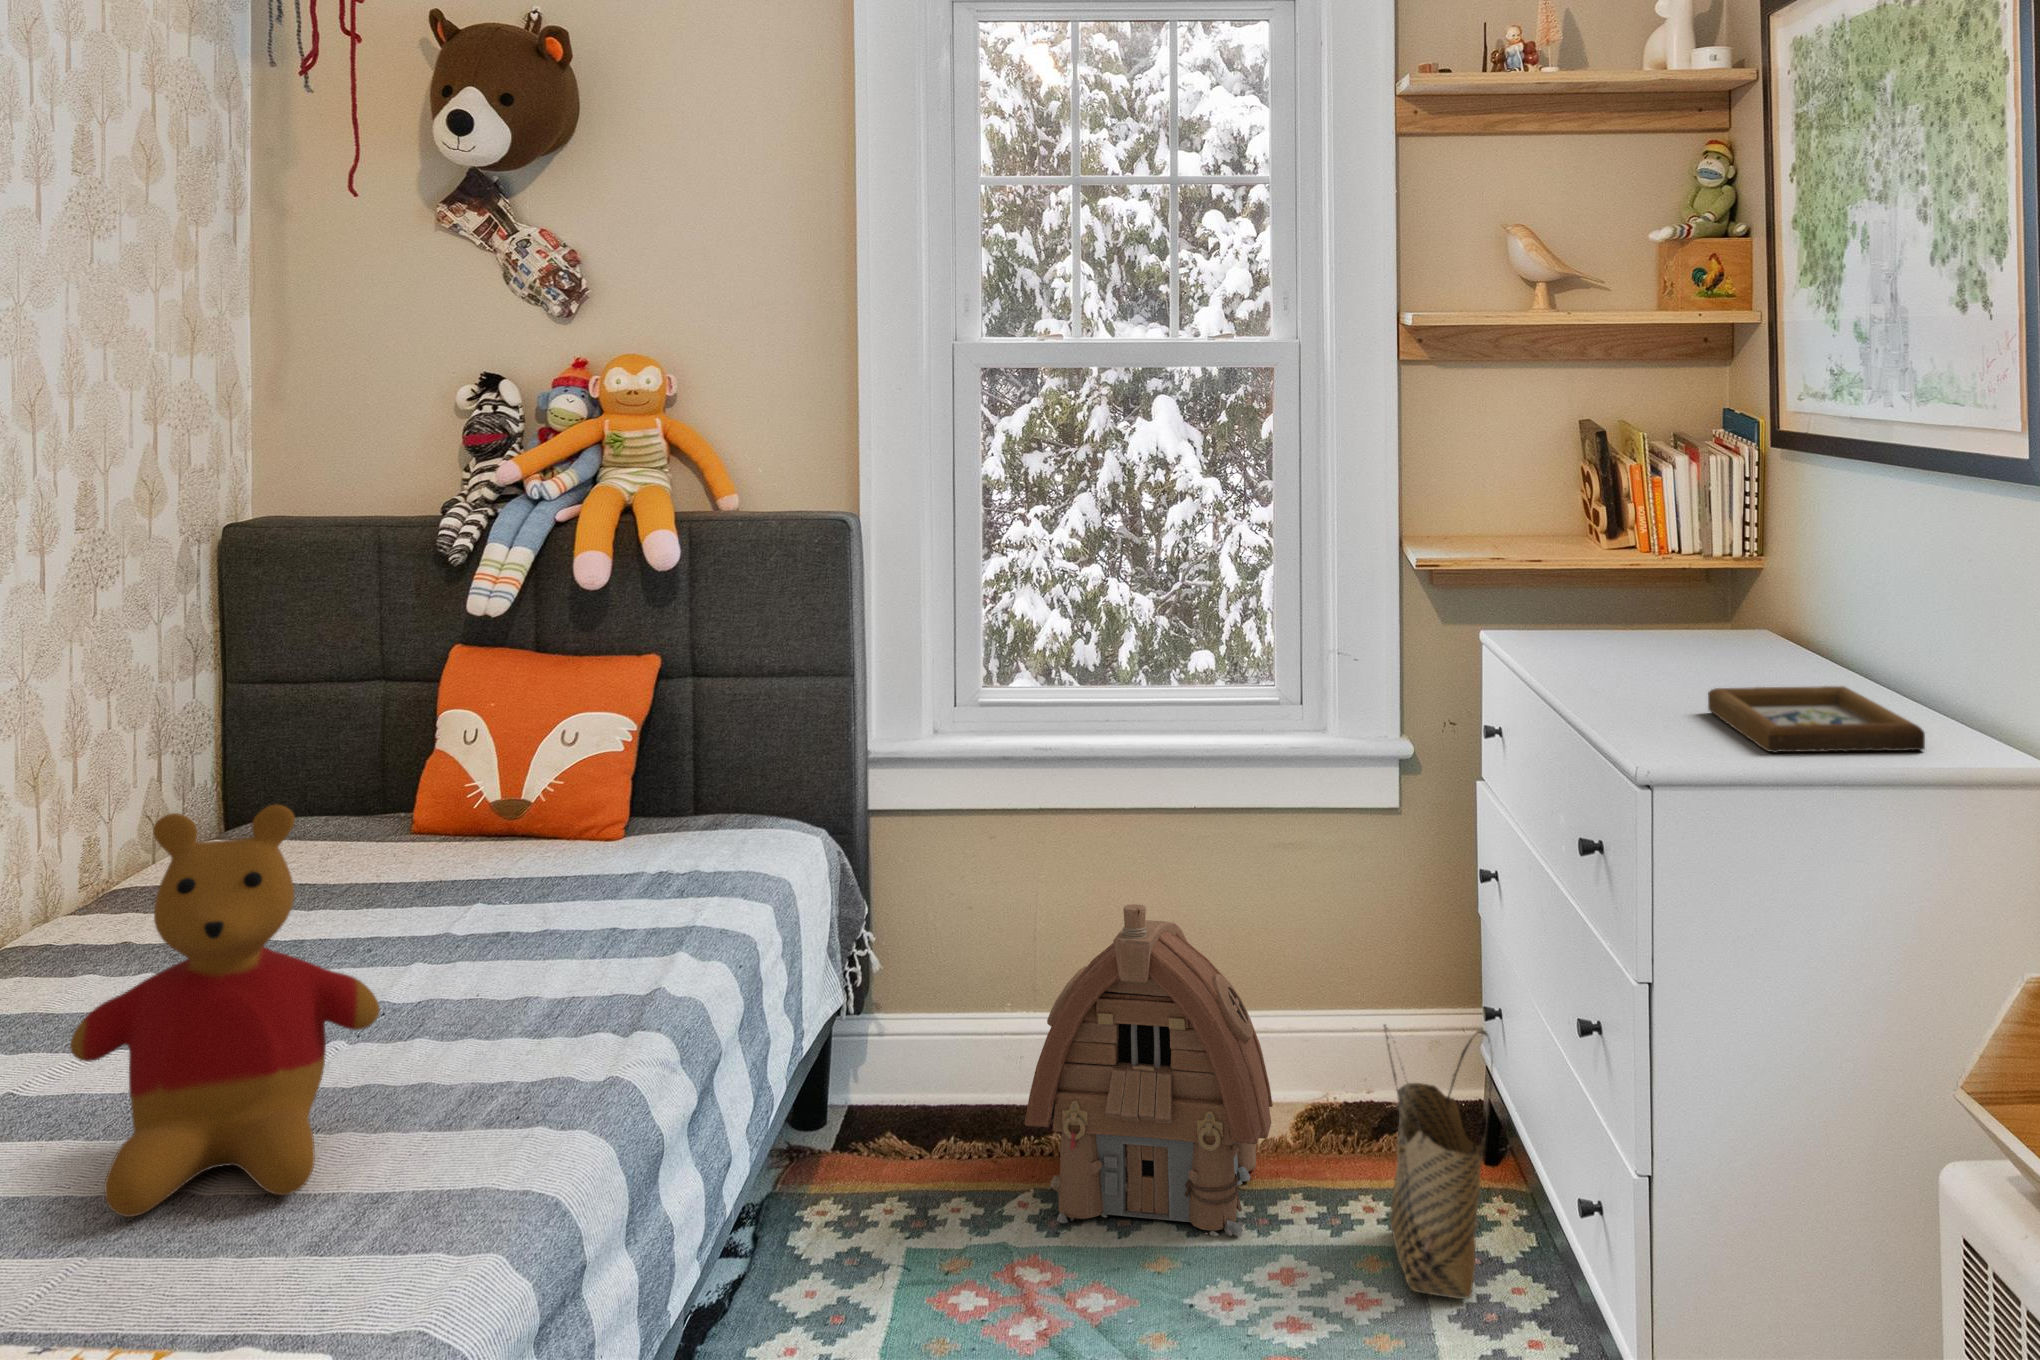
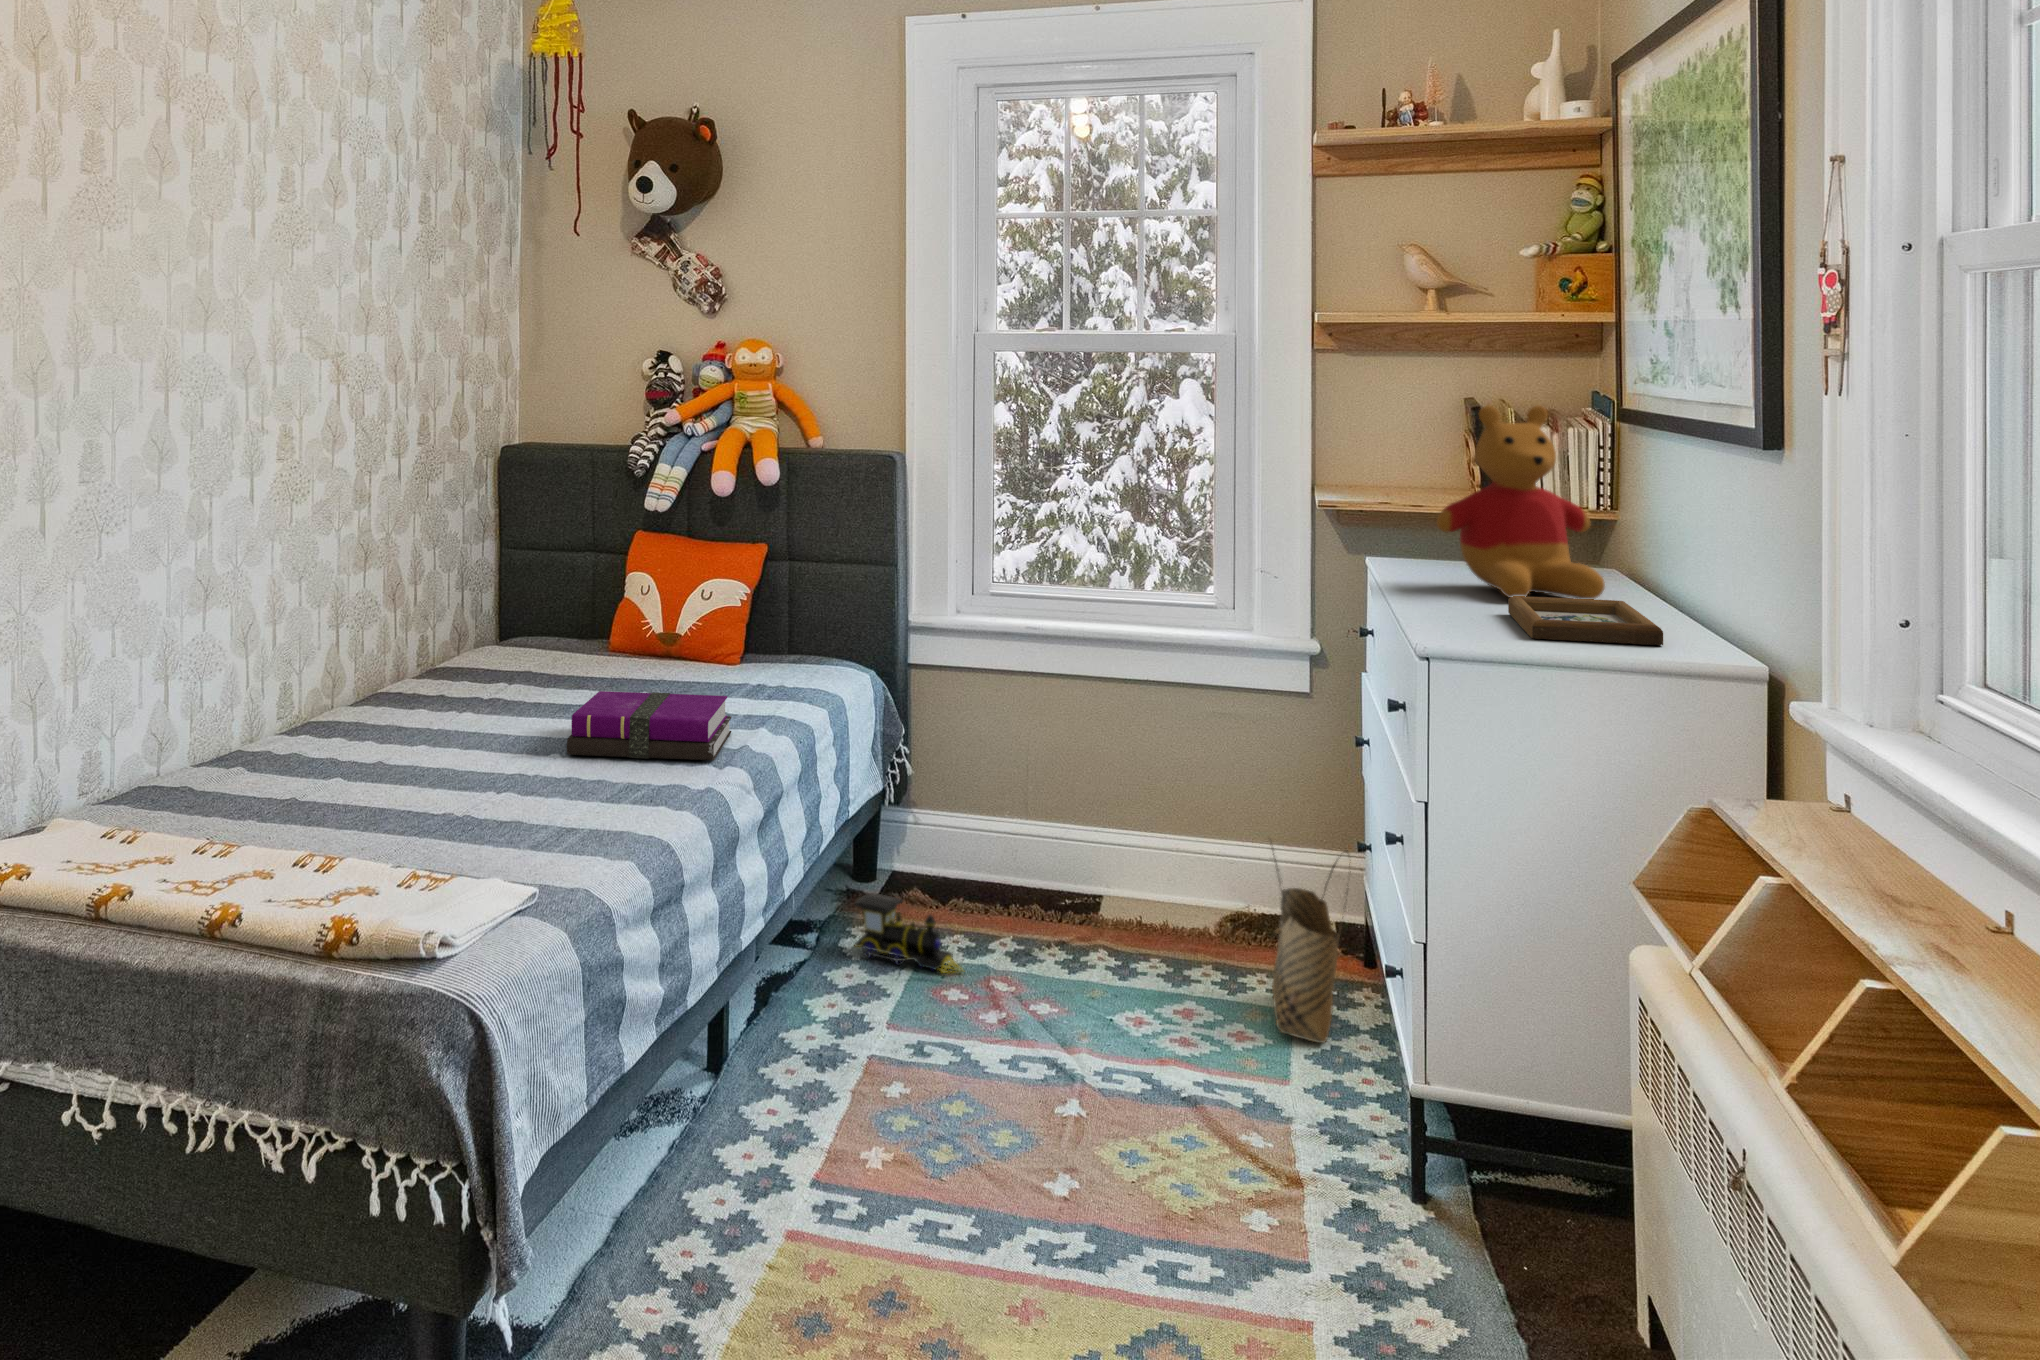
stuffed bear: present [70,805,380,1217] -> present [1437,405,1605,599]
toy house: present [1025,904,1273,1236] -> none [1006,736,1193,982]
notebook: none [371,909,634,1037] -> present [567,691,731,760]
toy train: none [810,1157,976,1266] -> present [854,893,963,973]

